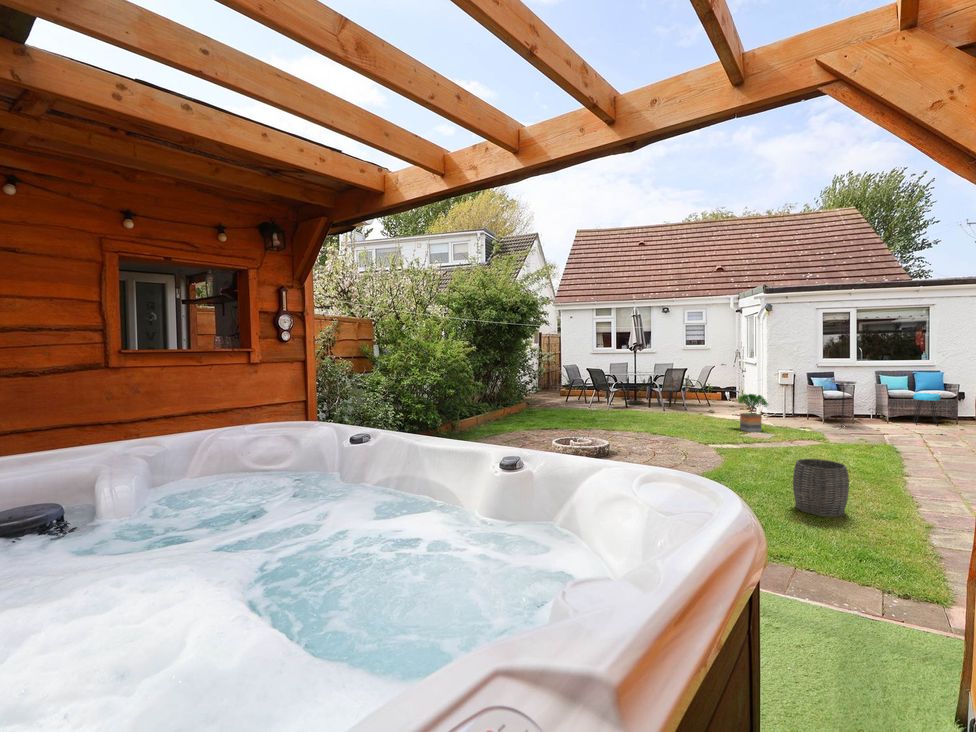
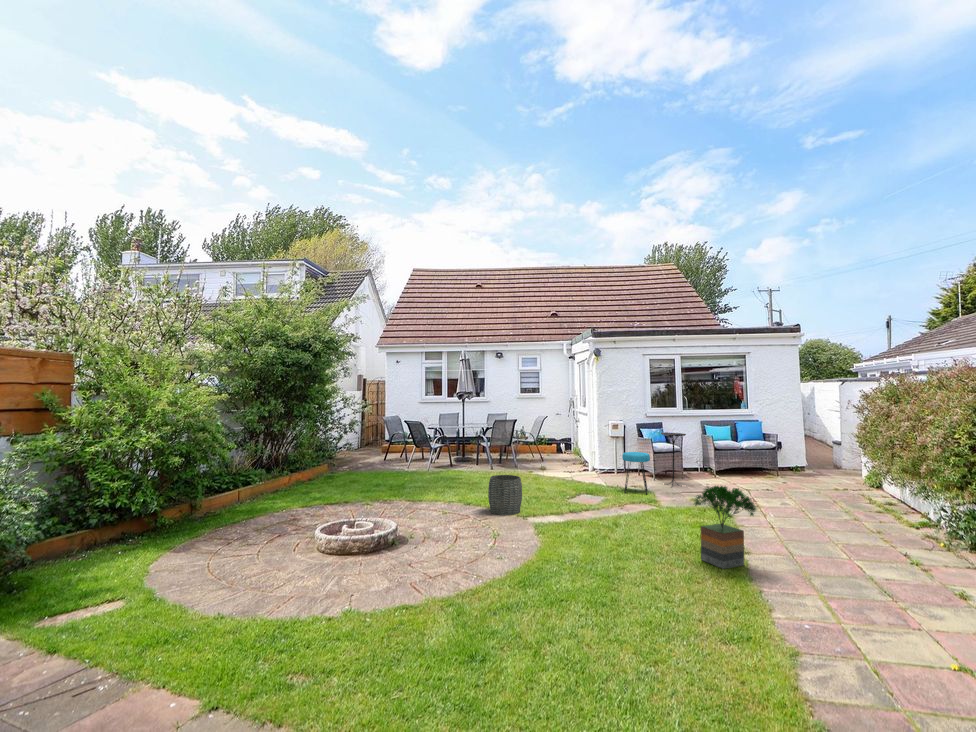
stool: present [913,393,941,426] -> present [622,452,650,495]
potted tree: present [738,394,769,432] -> present [694,486,756,569]
woven basket: present [793,459,849,517] -> present [488,475,522,515]

